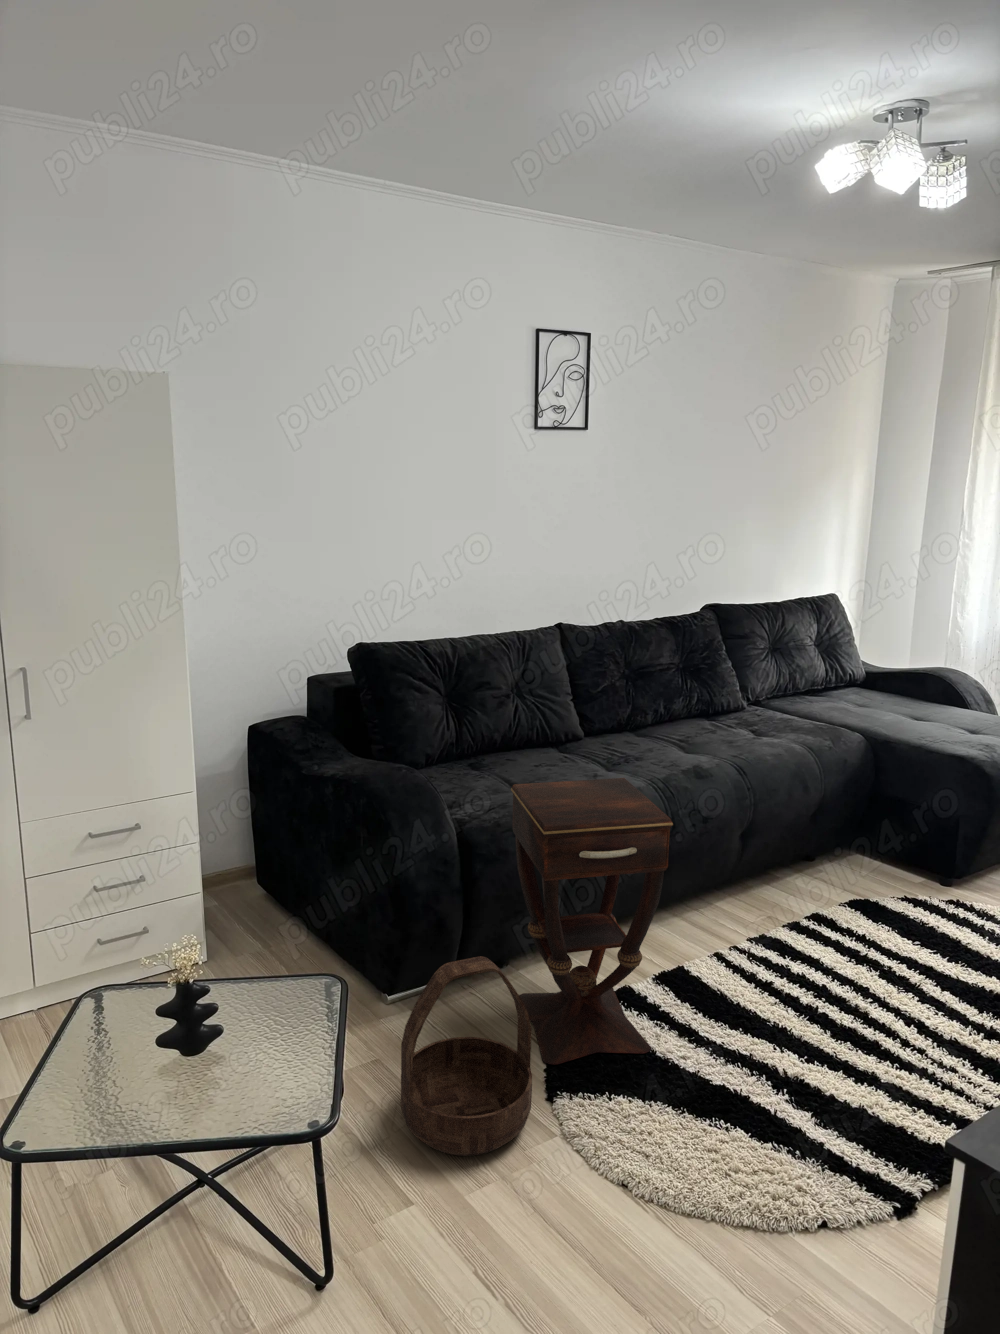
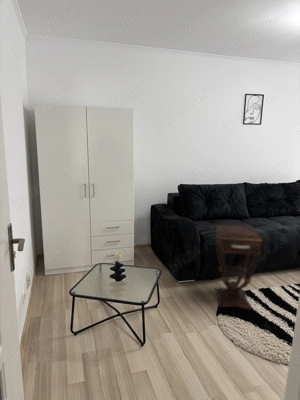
basket: present [401,956,532,1156] -> none [173,270,212,325]

